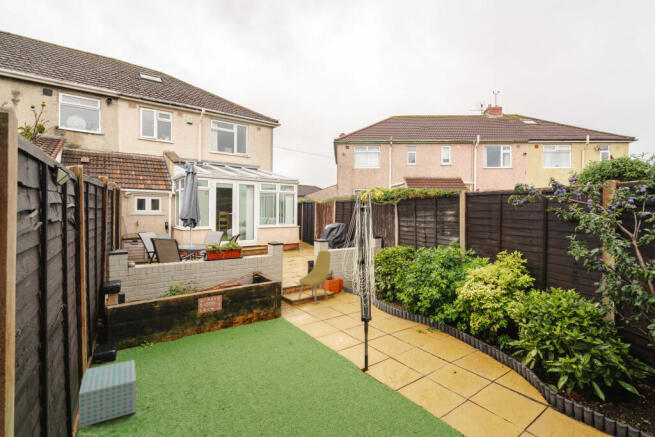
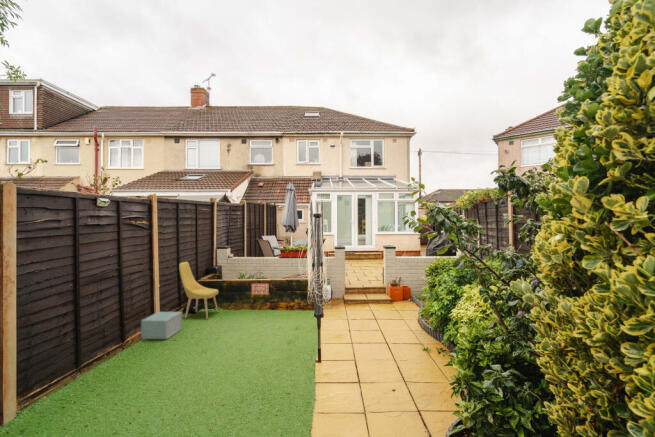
chair: present [298,251,330,304] -> present [179,262,218,319]

